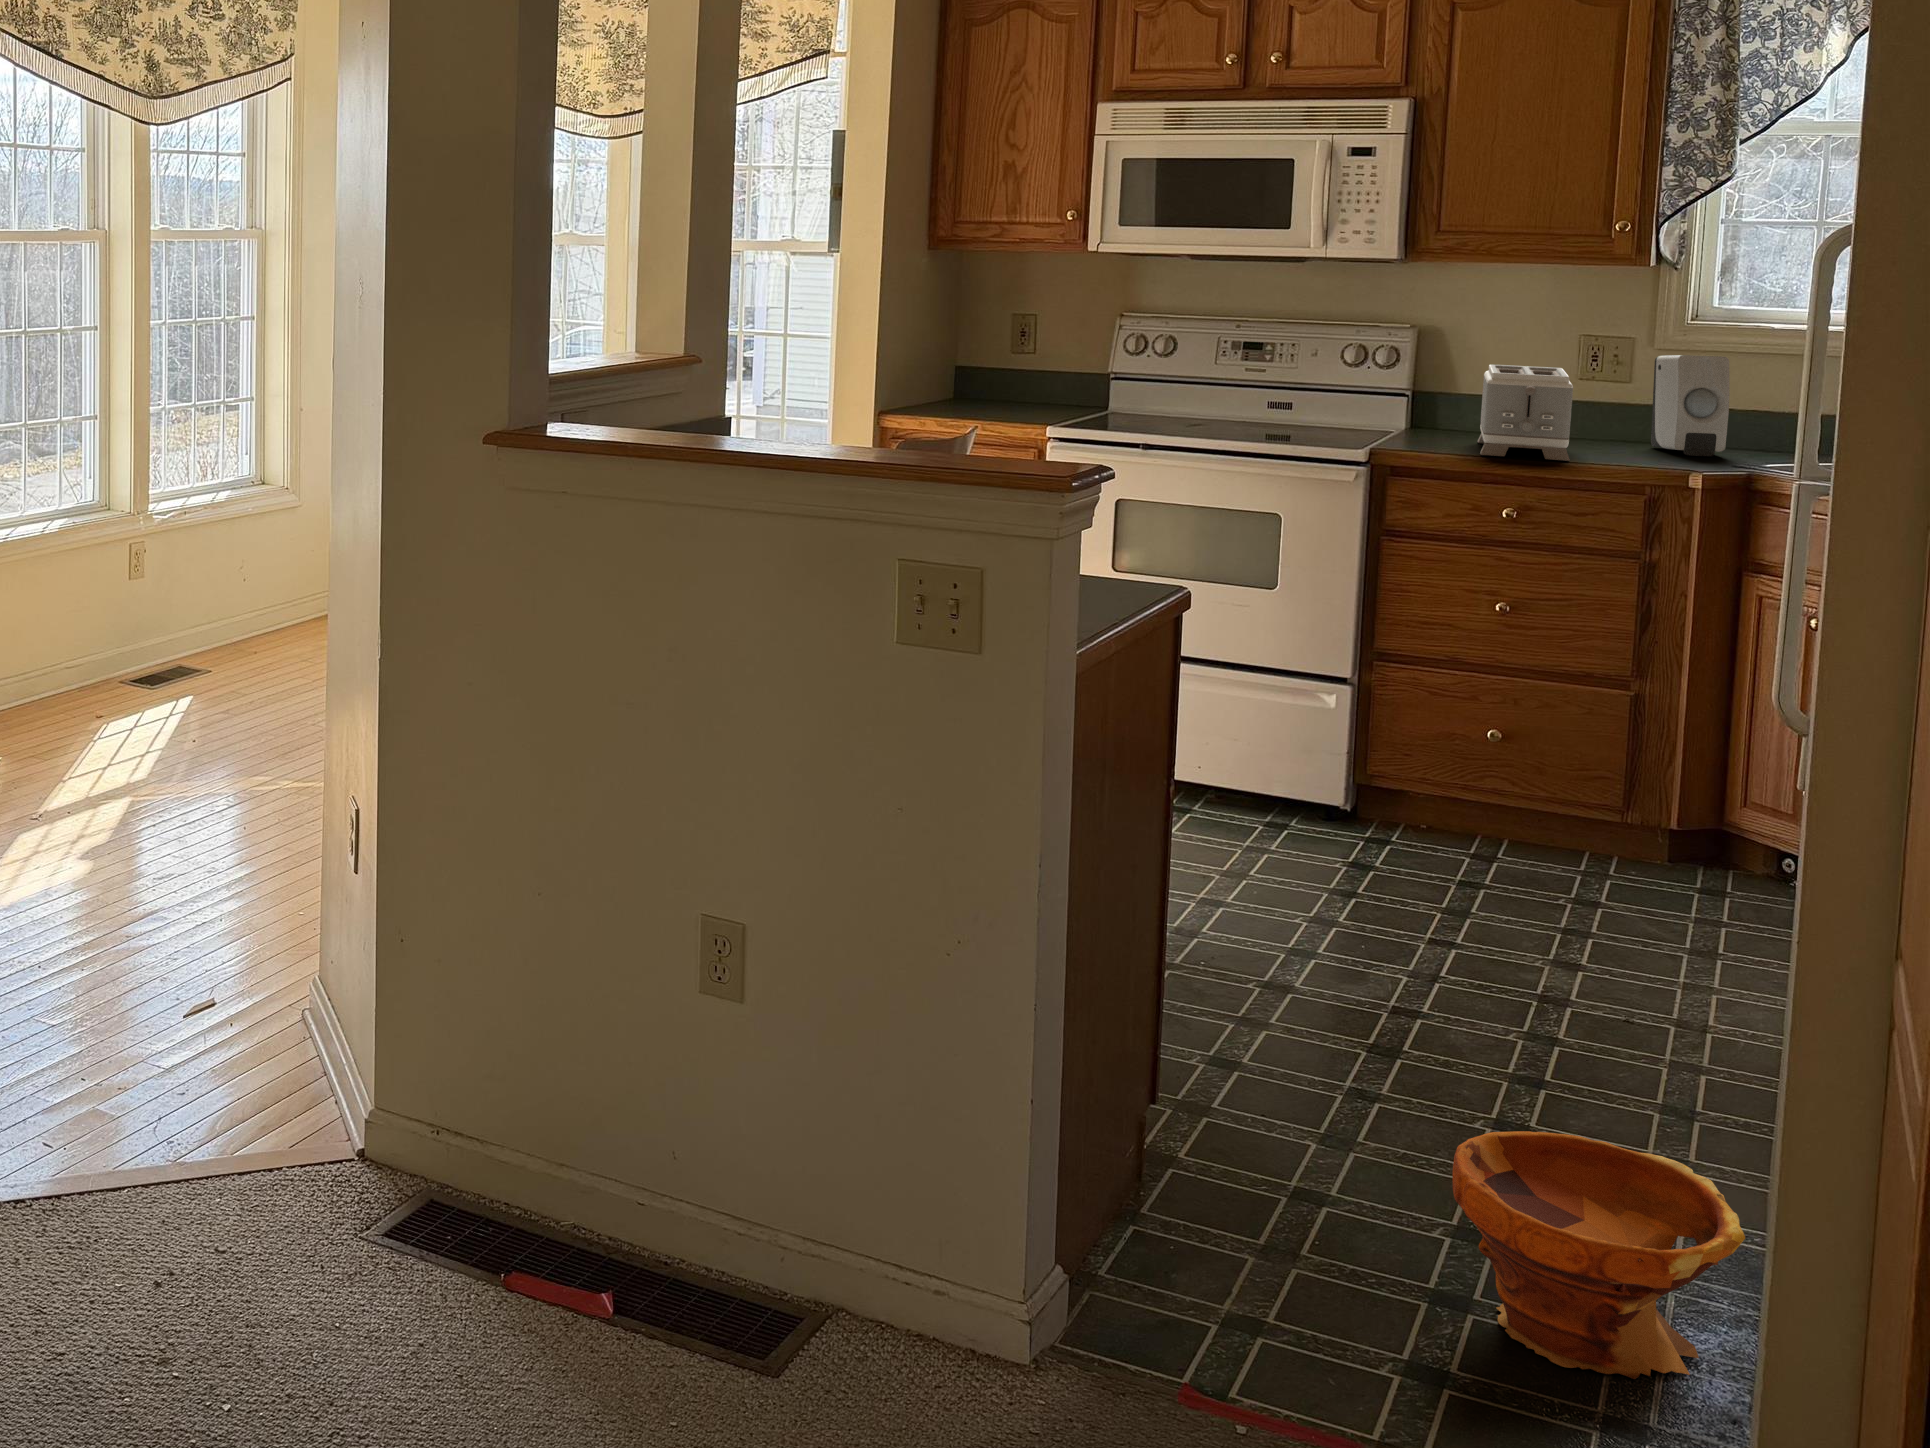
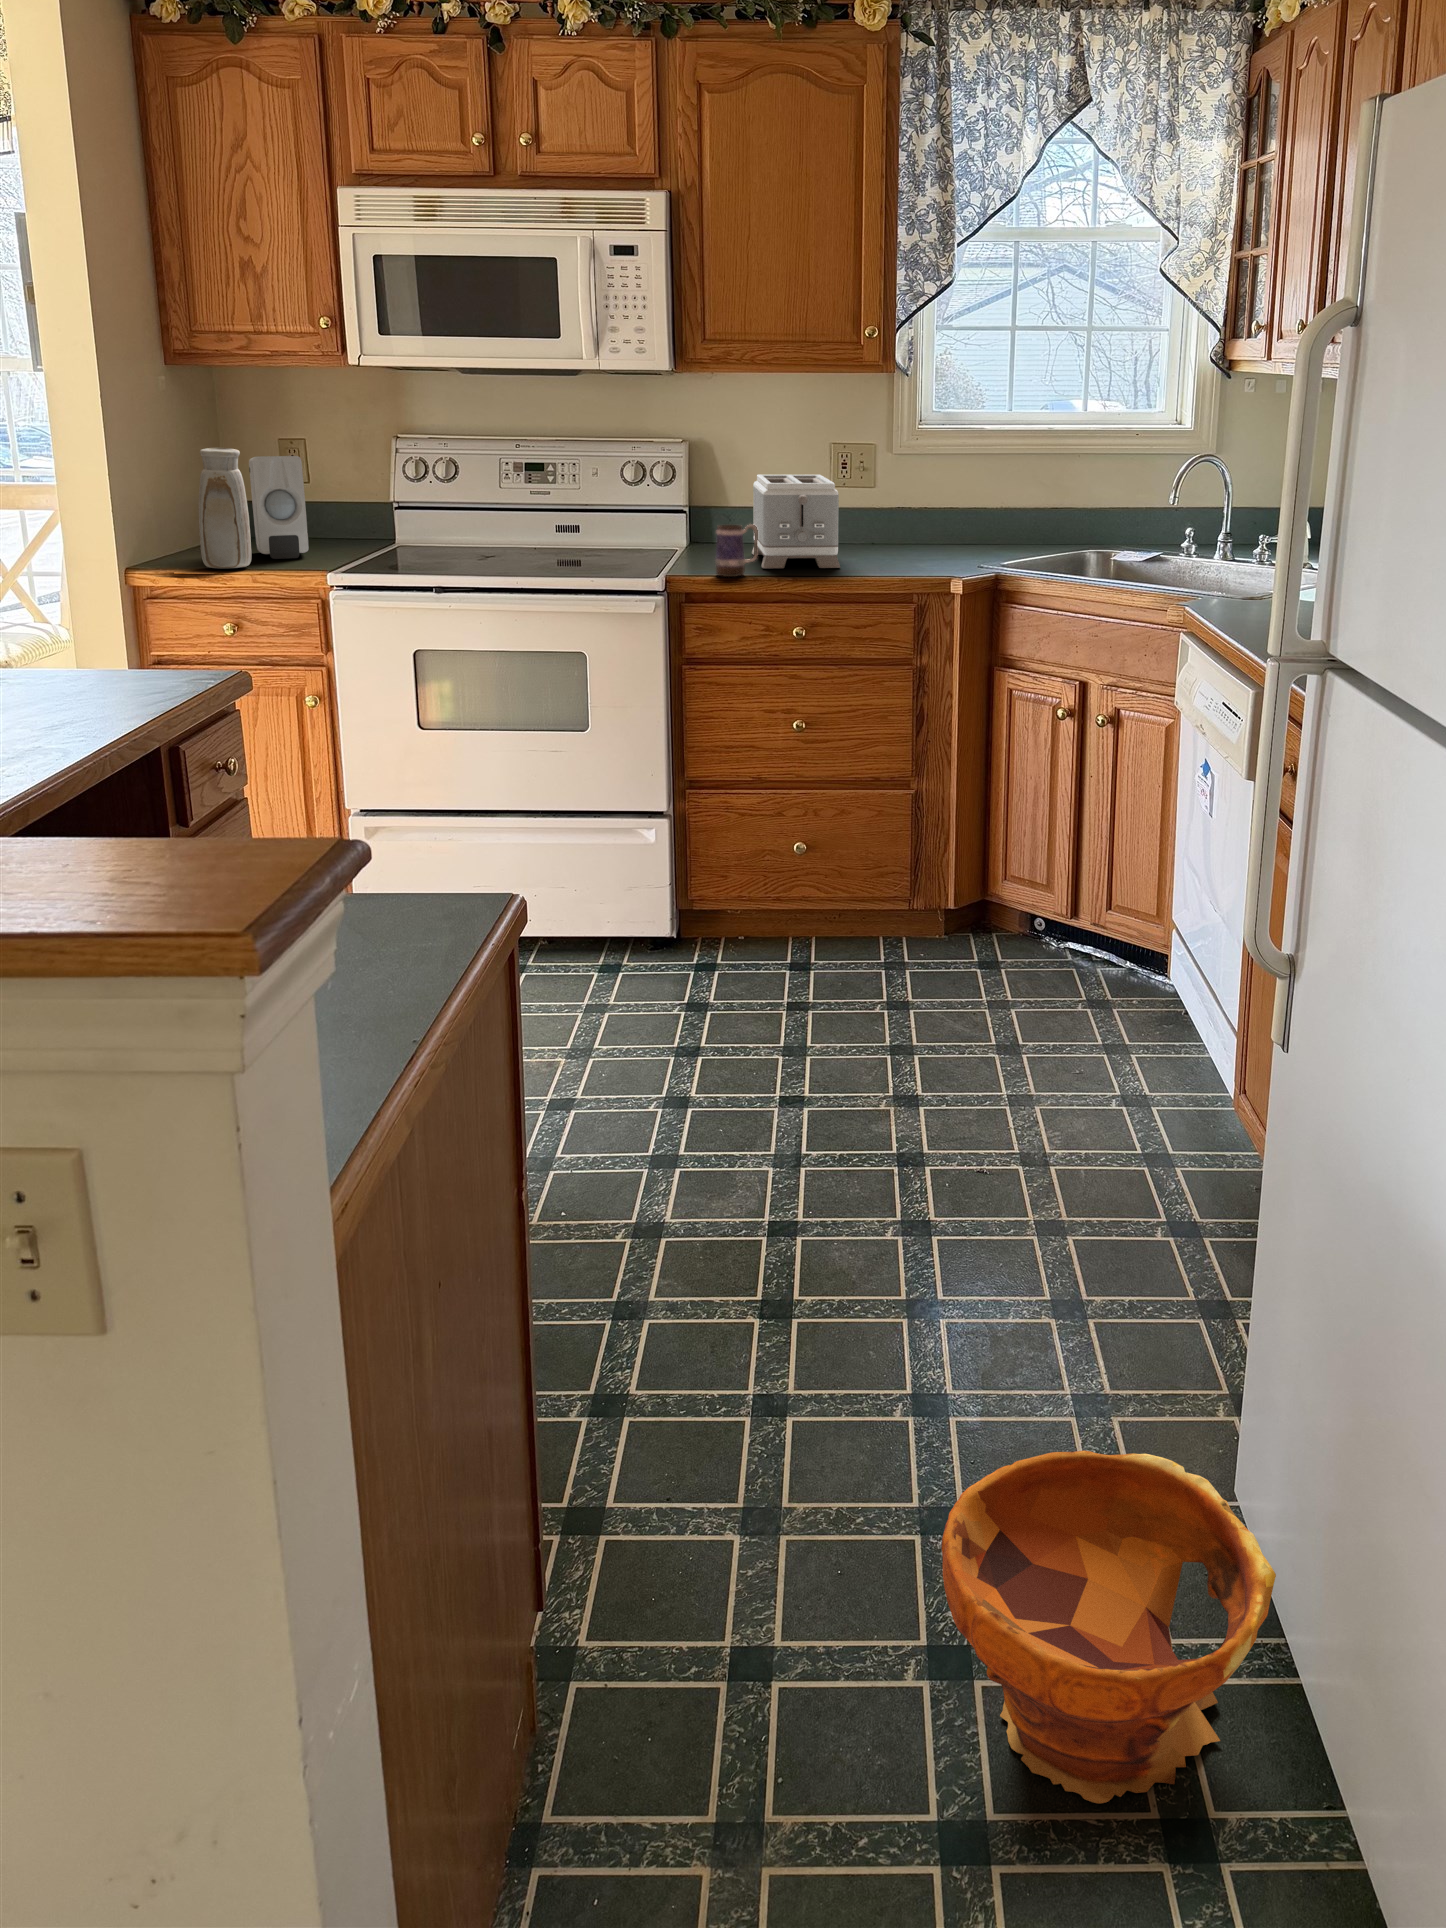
vase: none [947,316,990,417] -> present [199,448,251,569]
soap dispenser: present [1651,355,1730,456] -> present [249,456,309,559]
mug: none [1426,409,1476,459] -> present [715,524,758,577]

